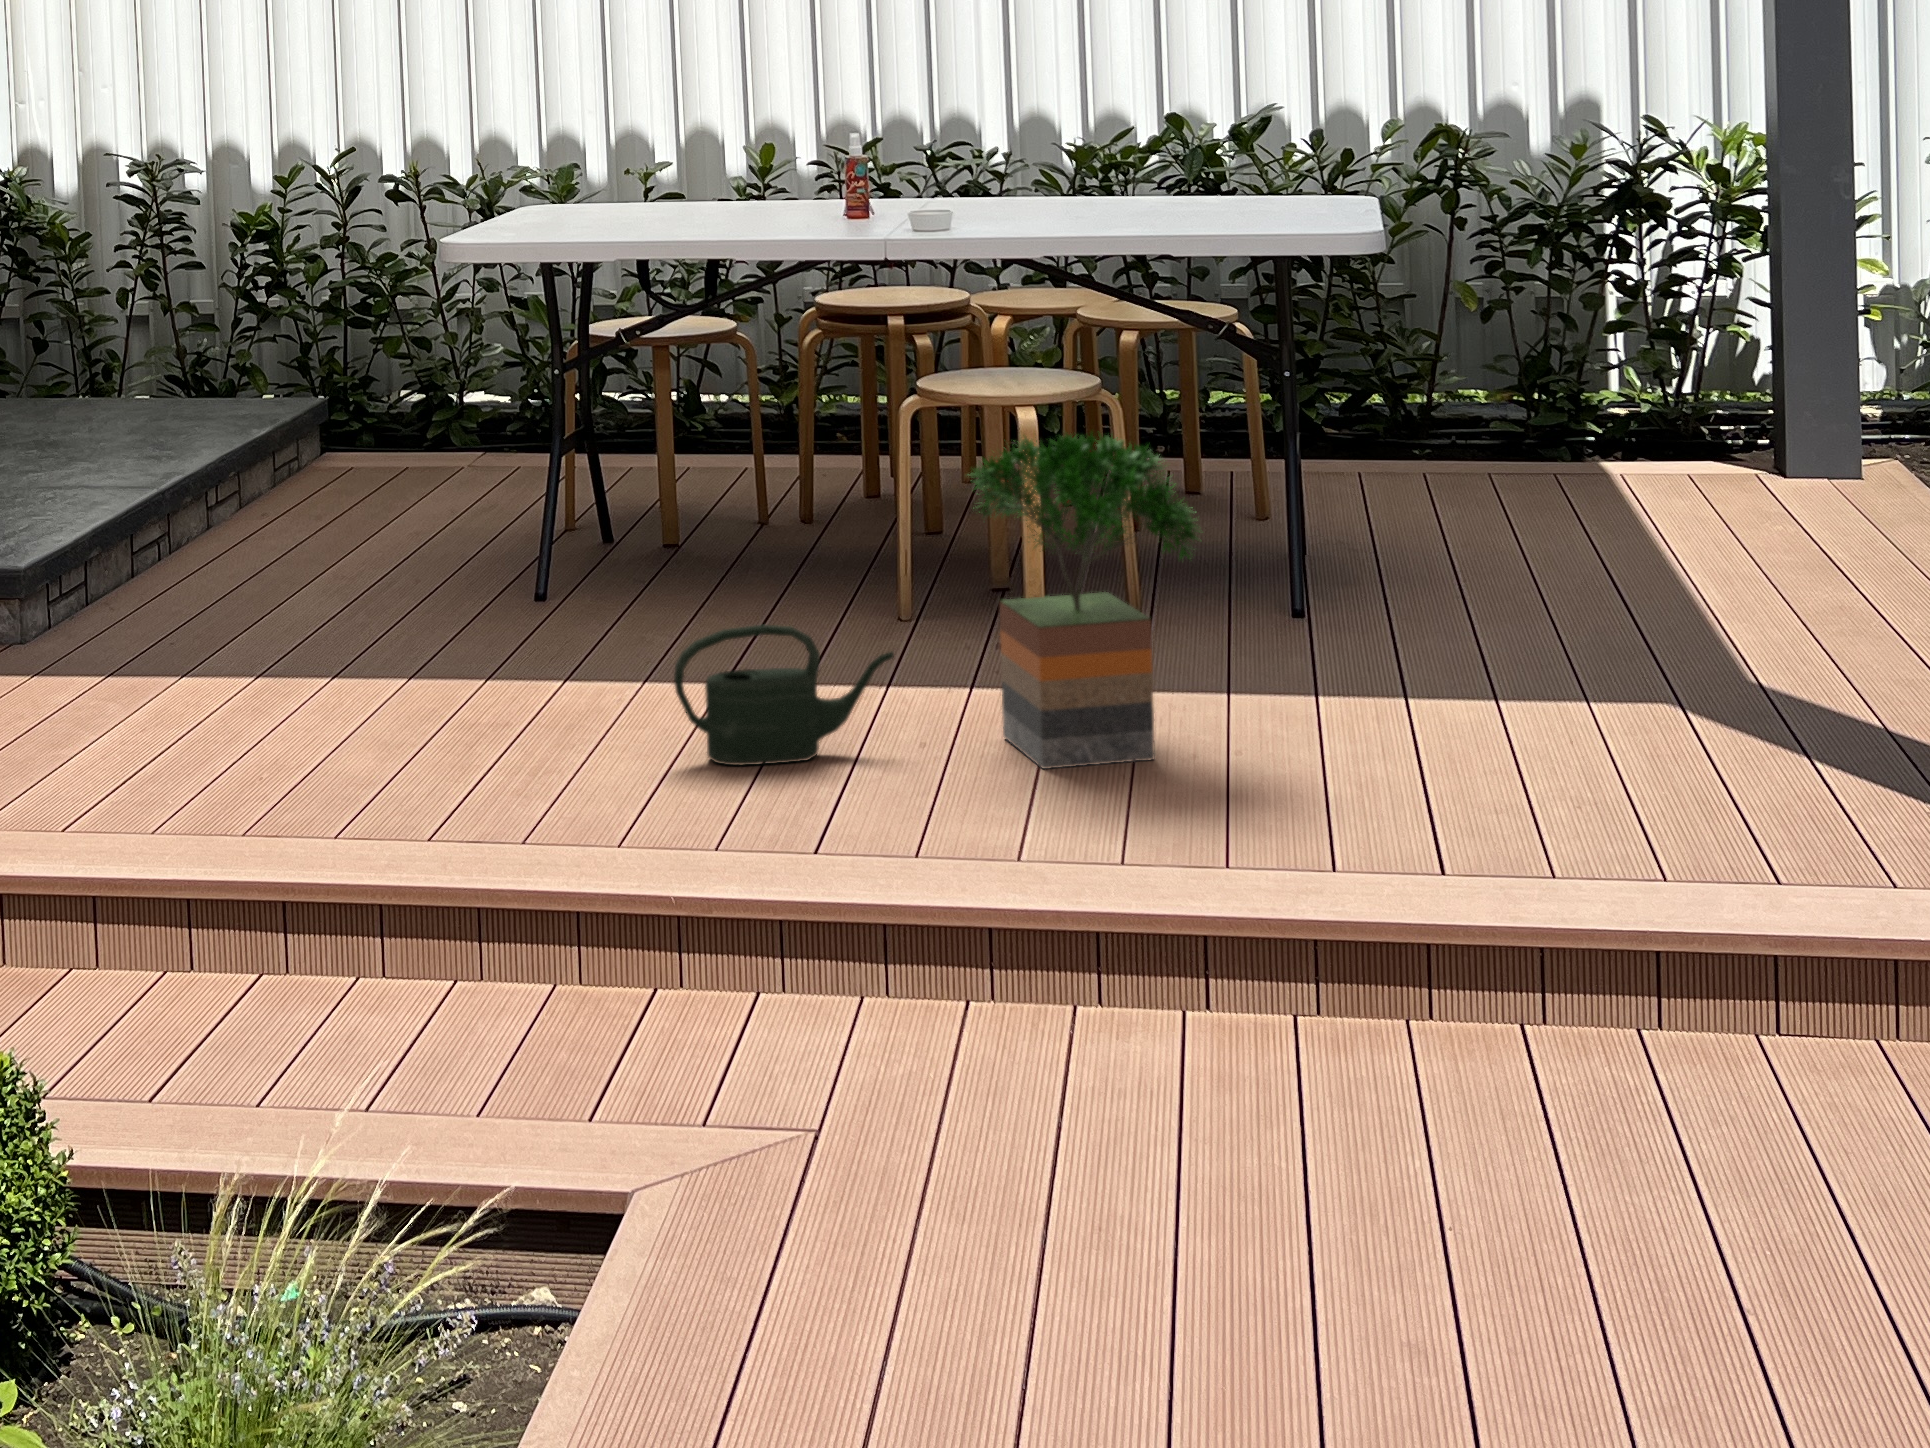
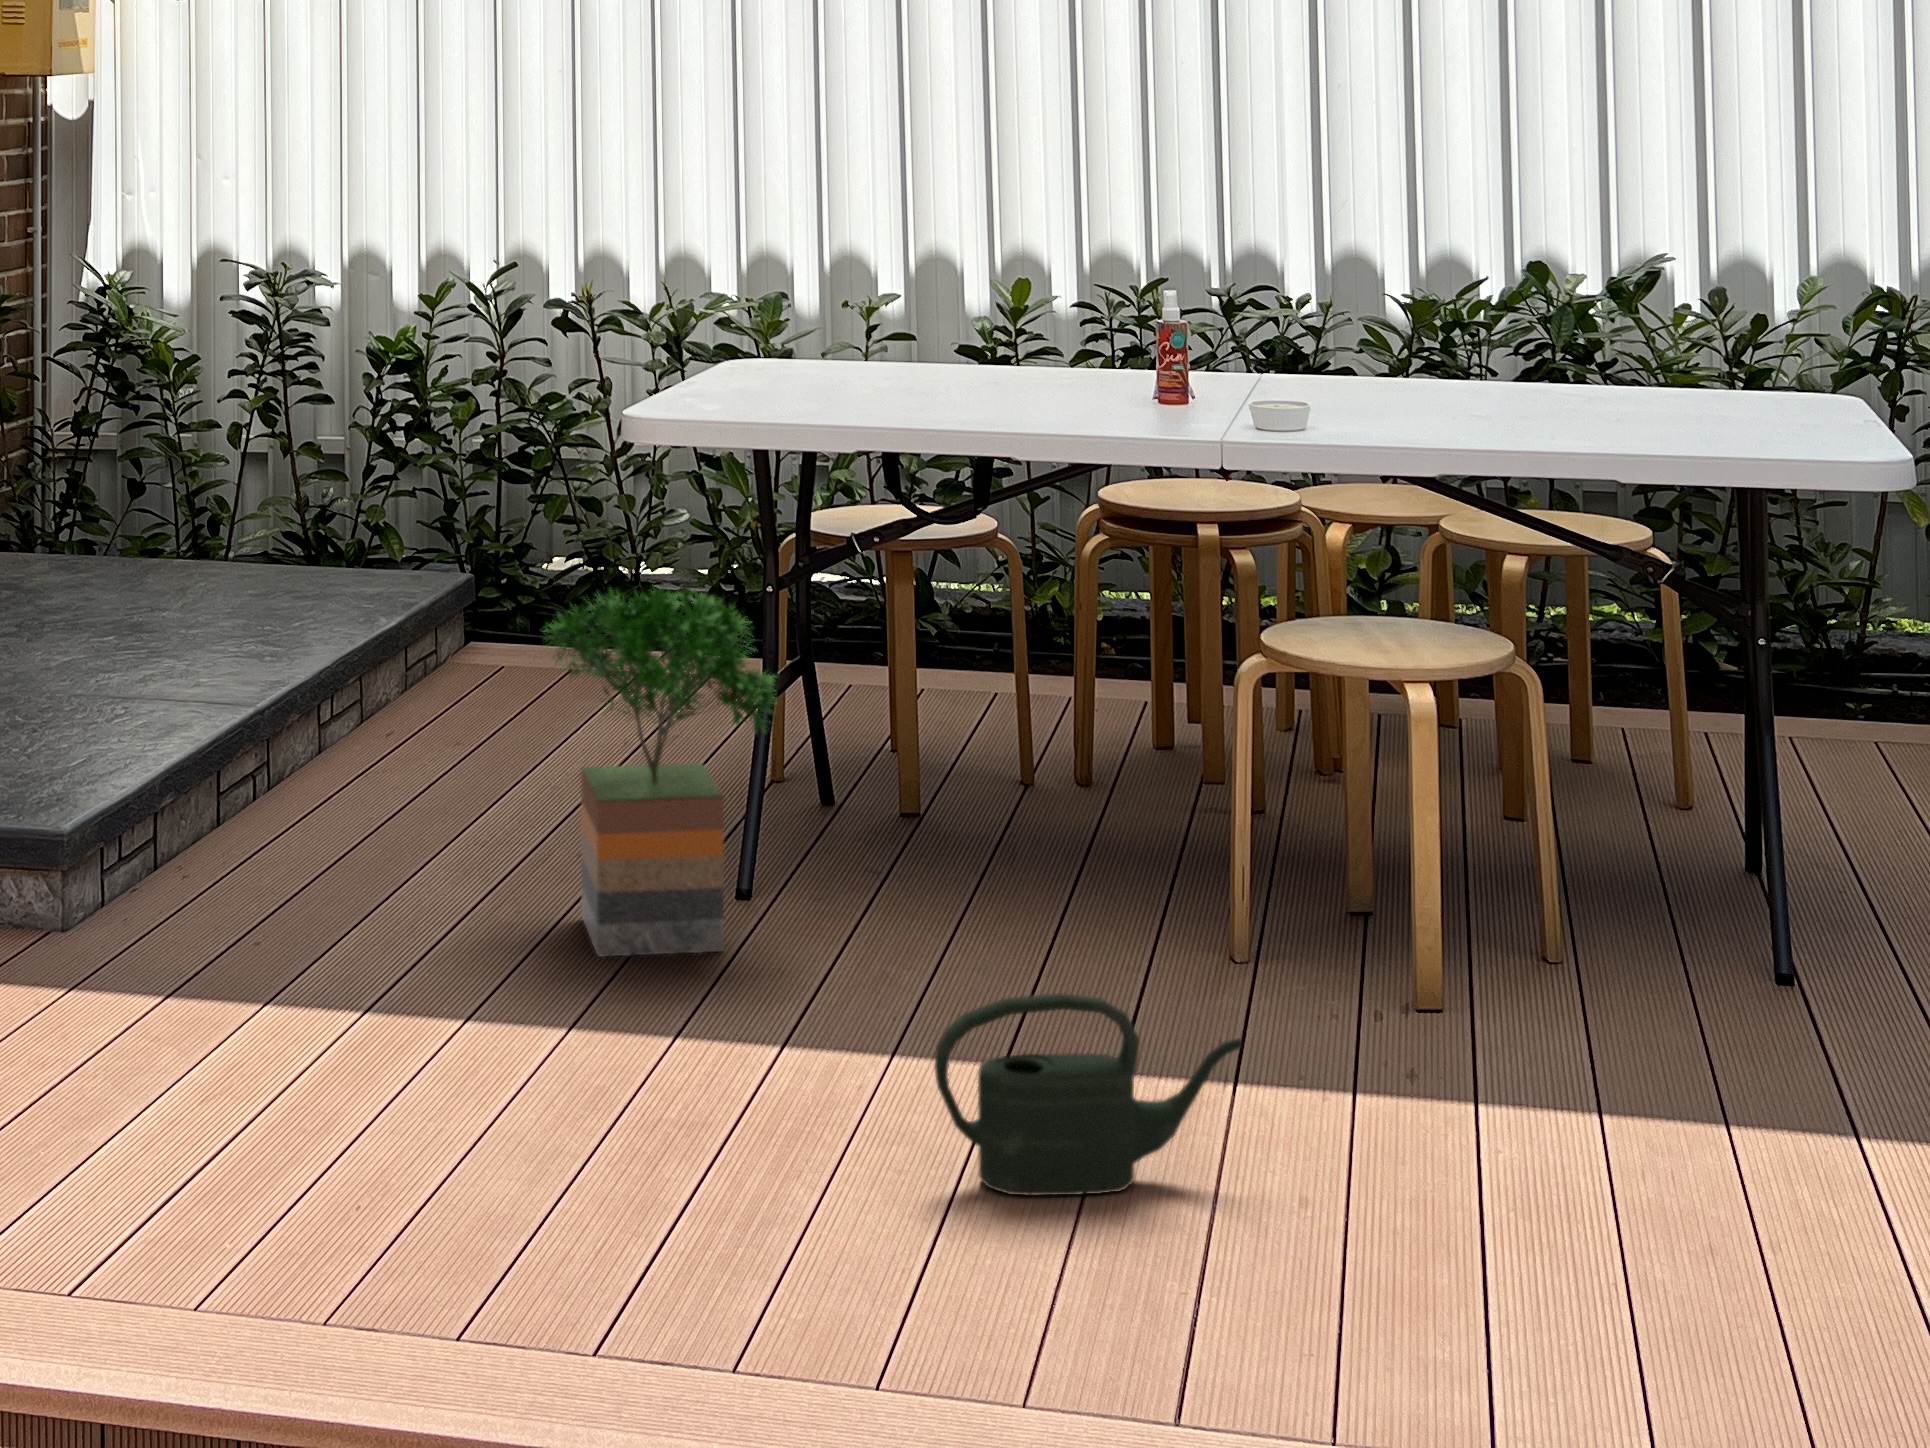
potted tree: present [971,433,1202,769] -> present [544,588,776,957]

